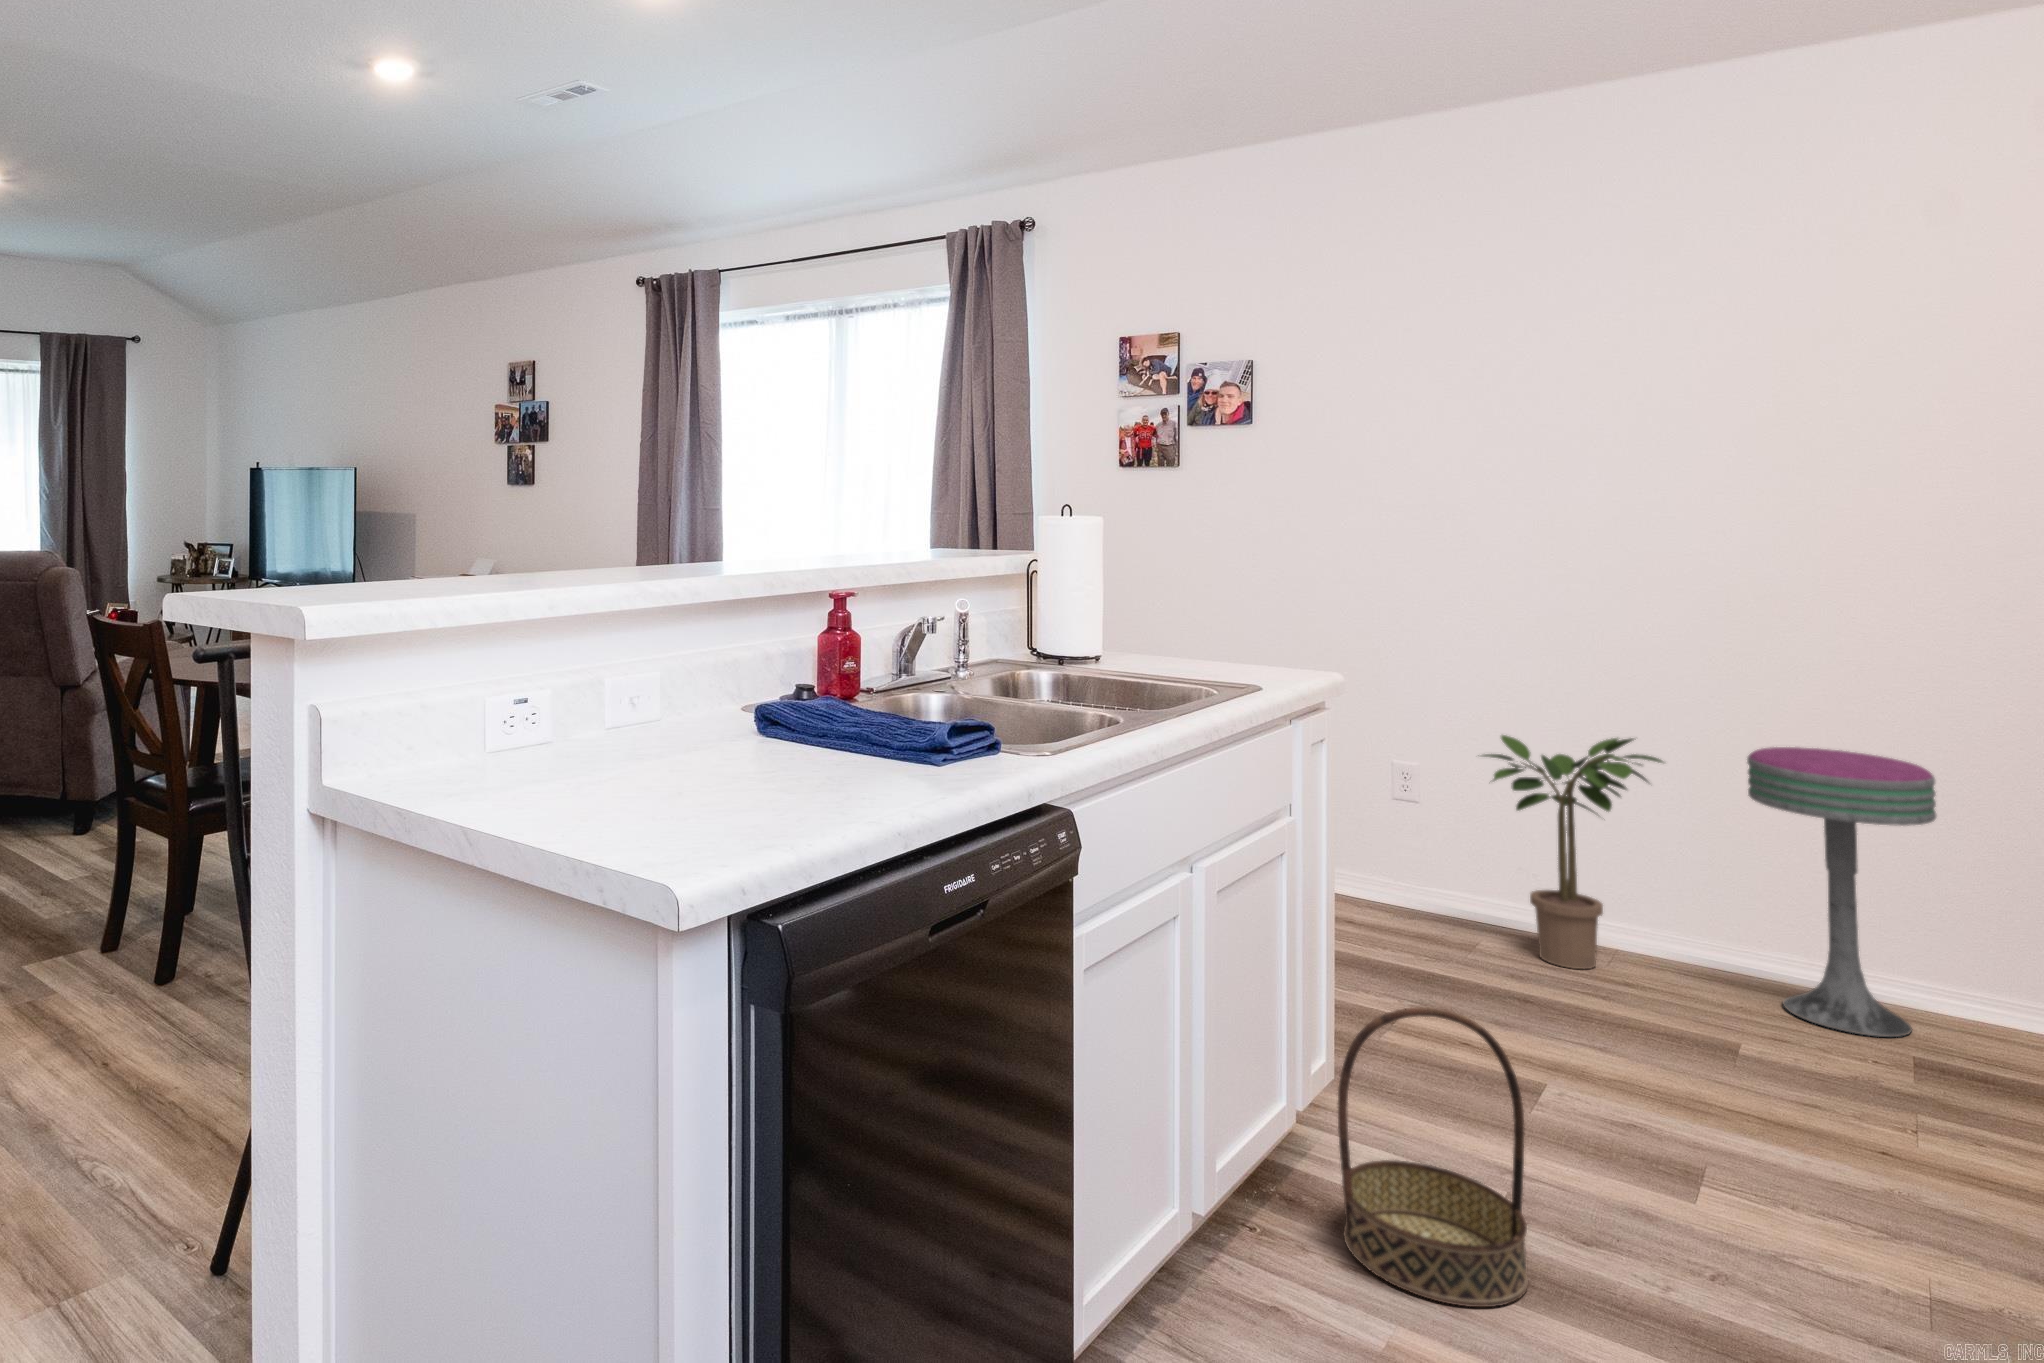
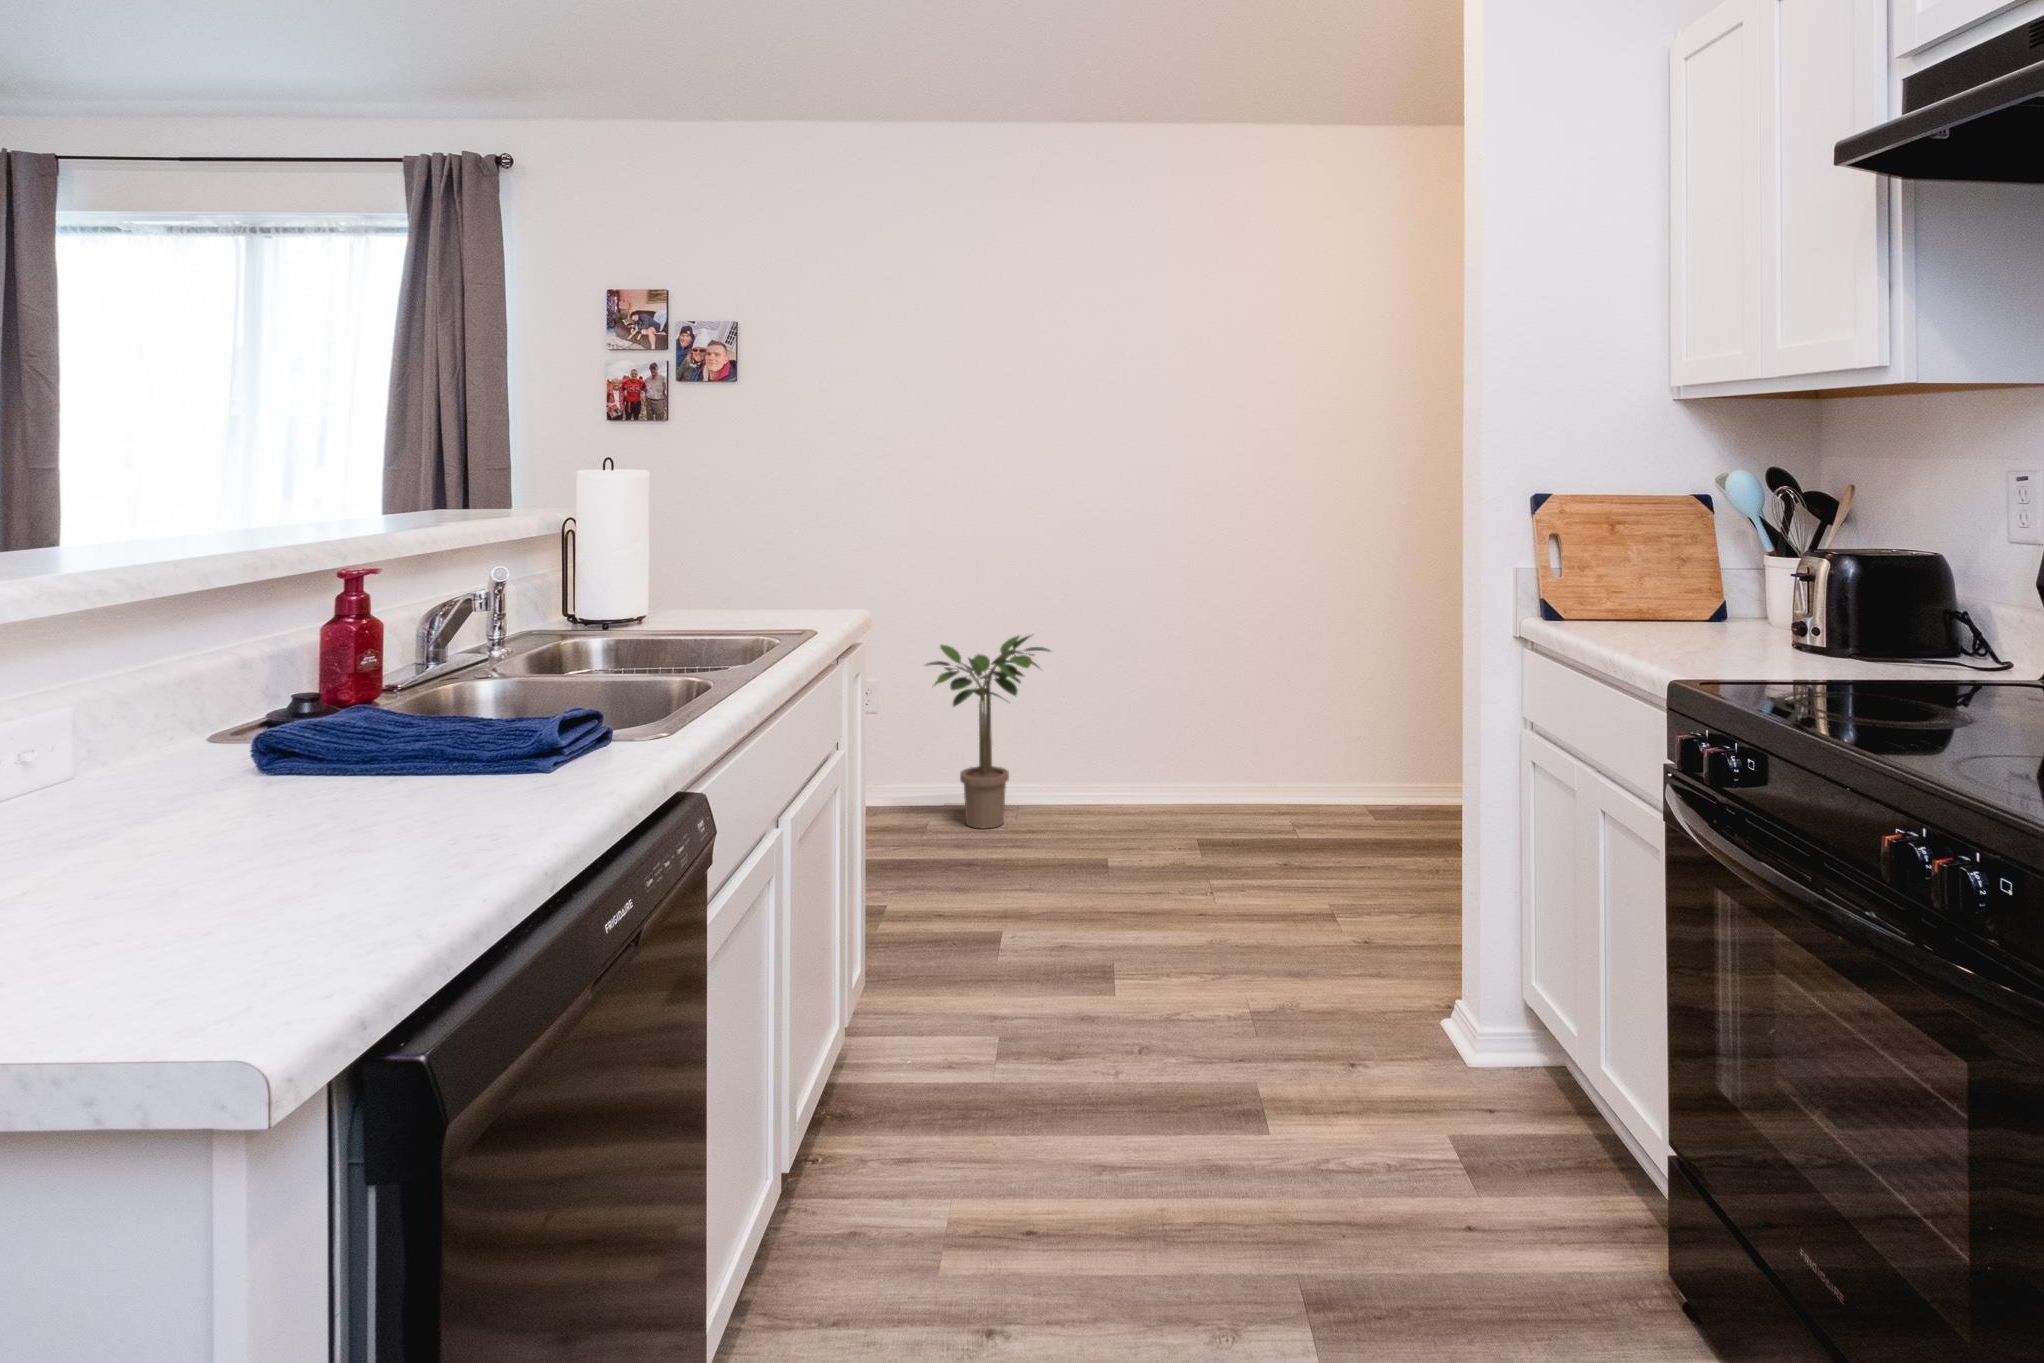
bar stool: present [1747,747,1936,1037] -> none [1101,626,1204,831]
basket: present [1338,1007,1528,1307] -> none [893,899,1037,1167]

